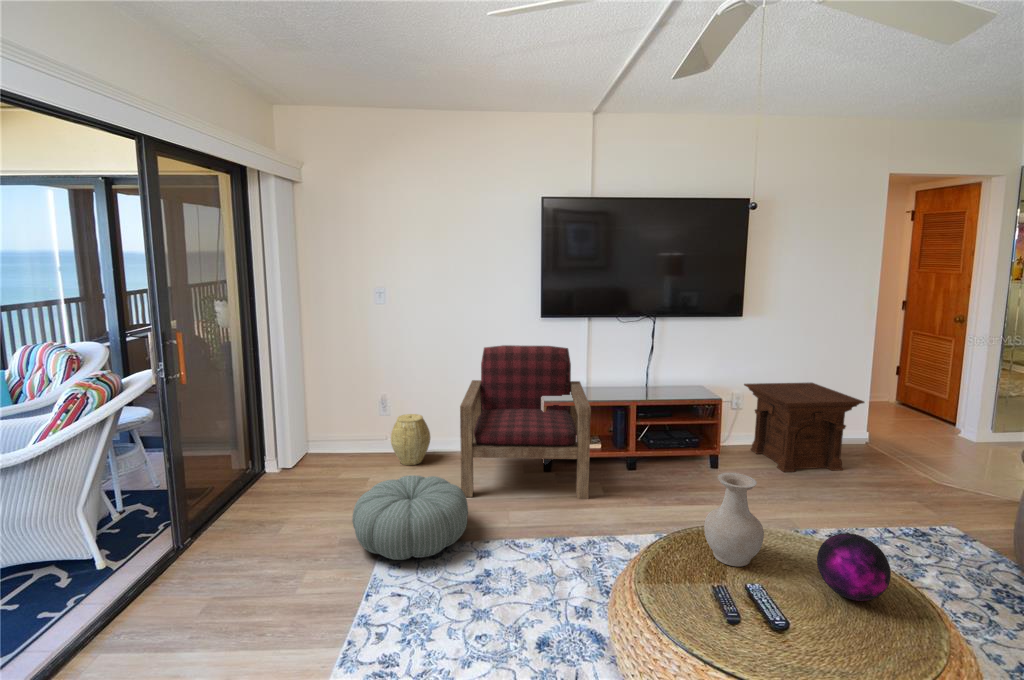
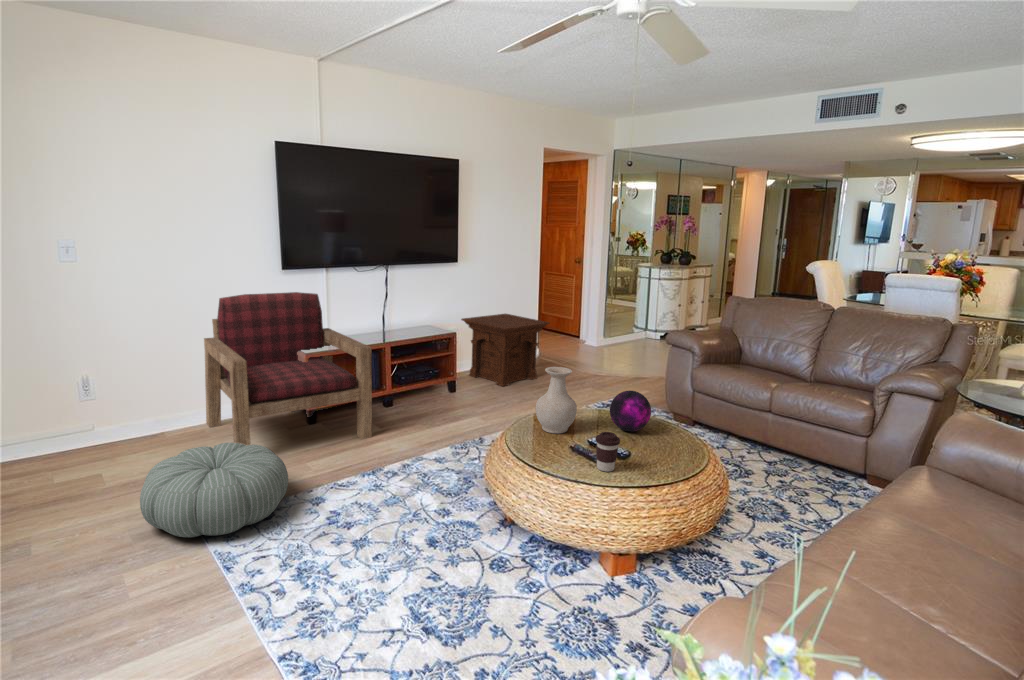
woven basket: present [391,414,430,465] -> none [96,389,156,453]
coffee cup: none [730,591,768,654] -> present [596,432,620,472]

